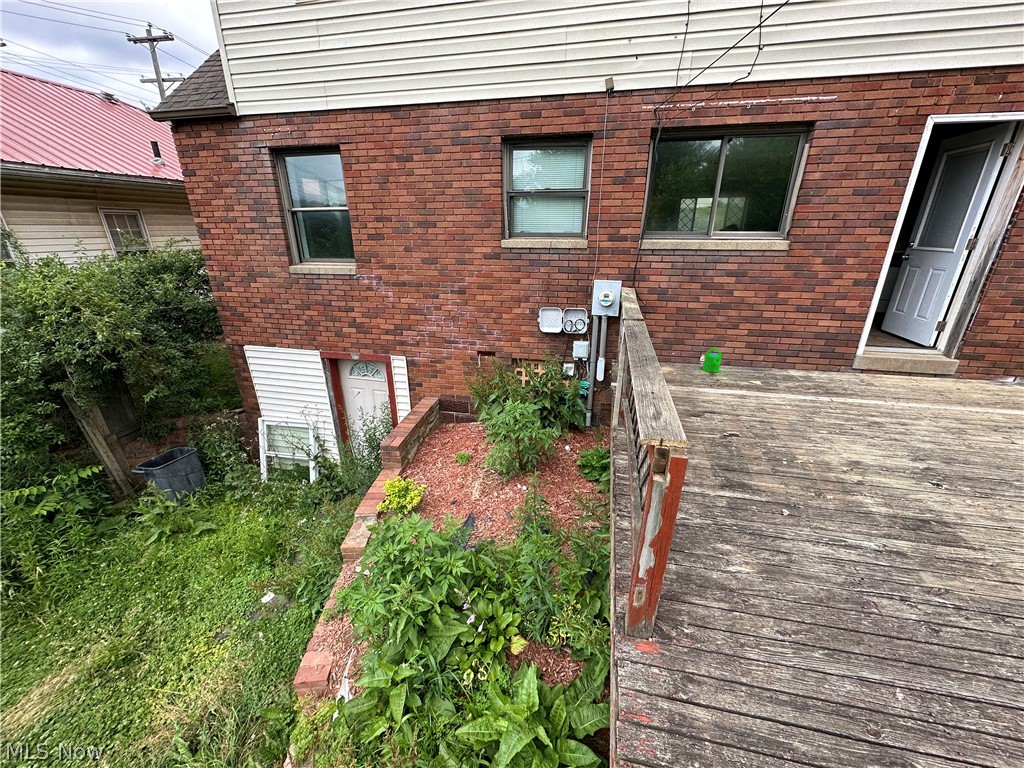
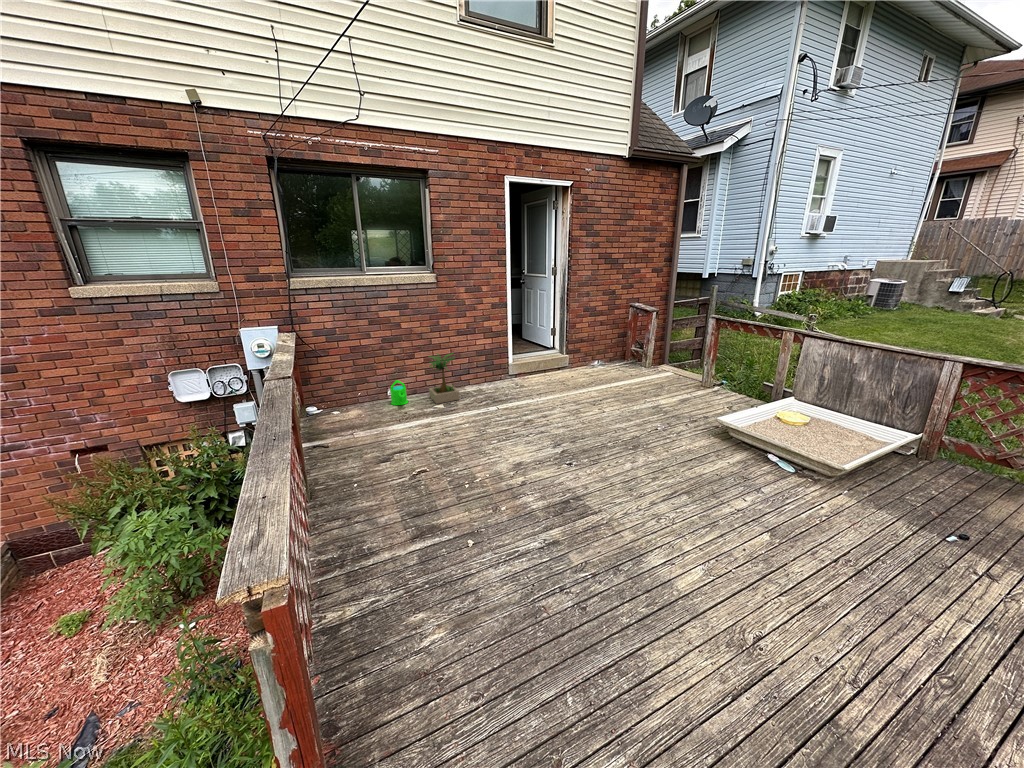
potted plant: none [744,326,793,381] -> present [429,353,460,404]

